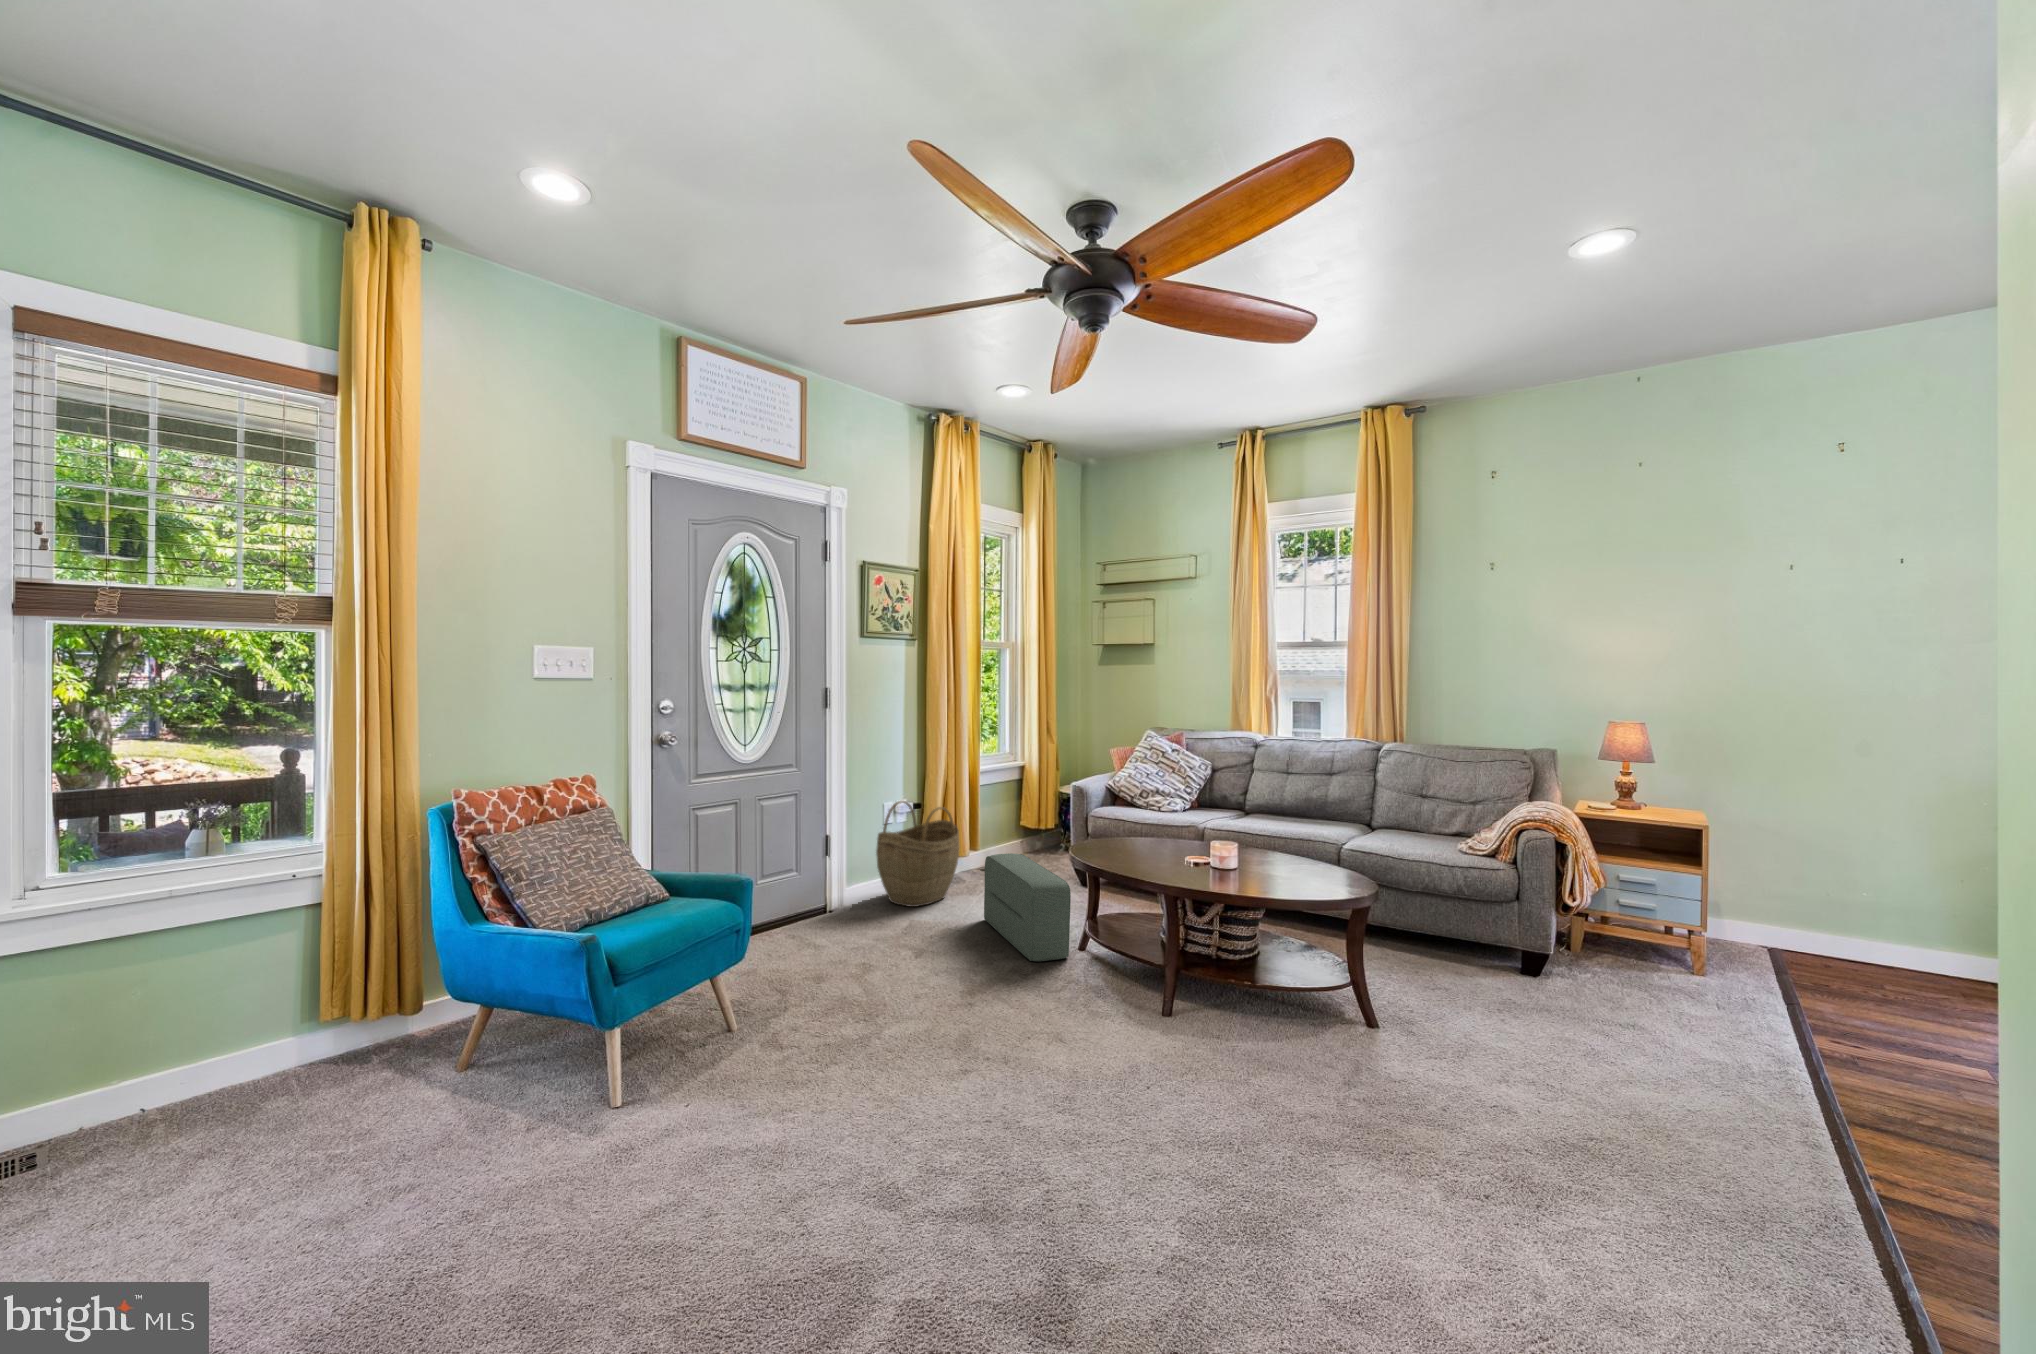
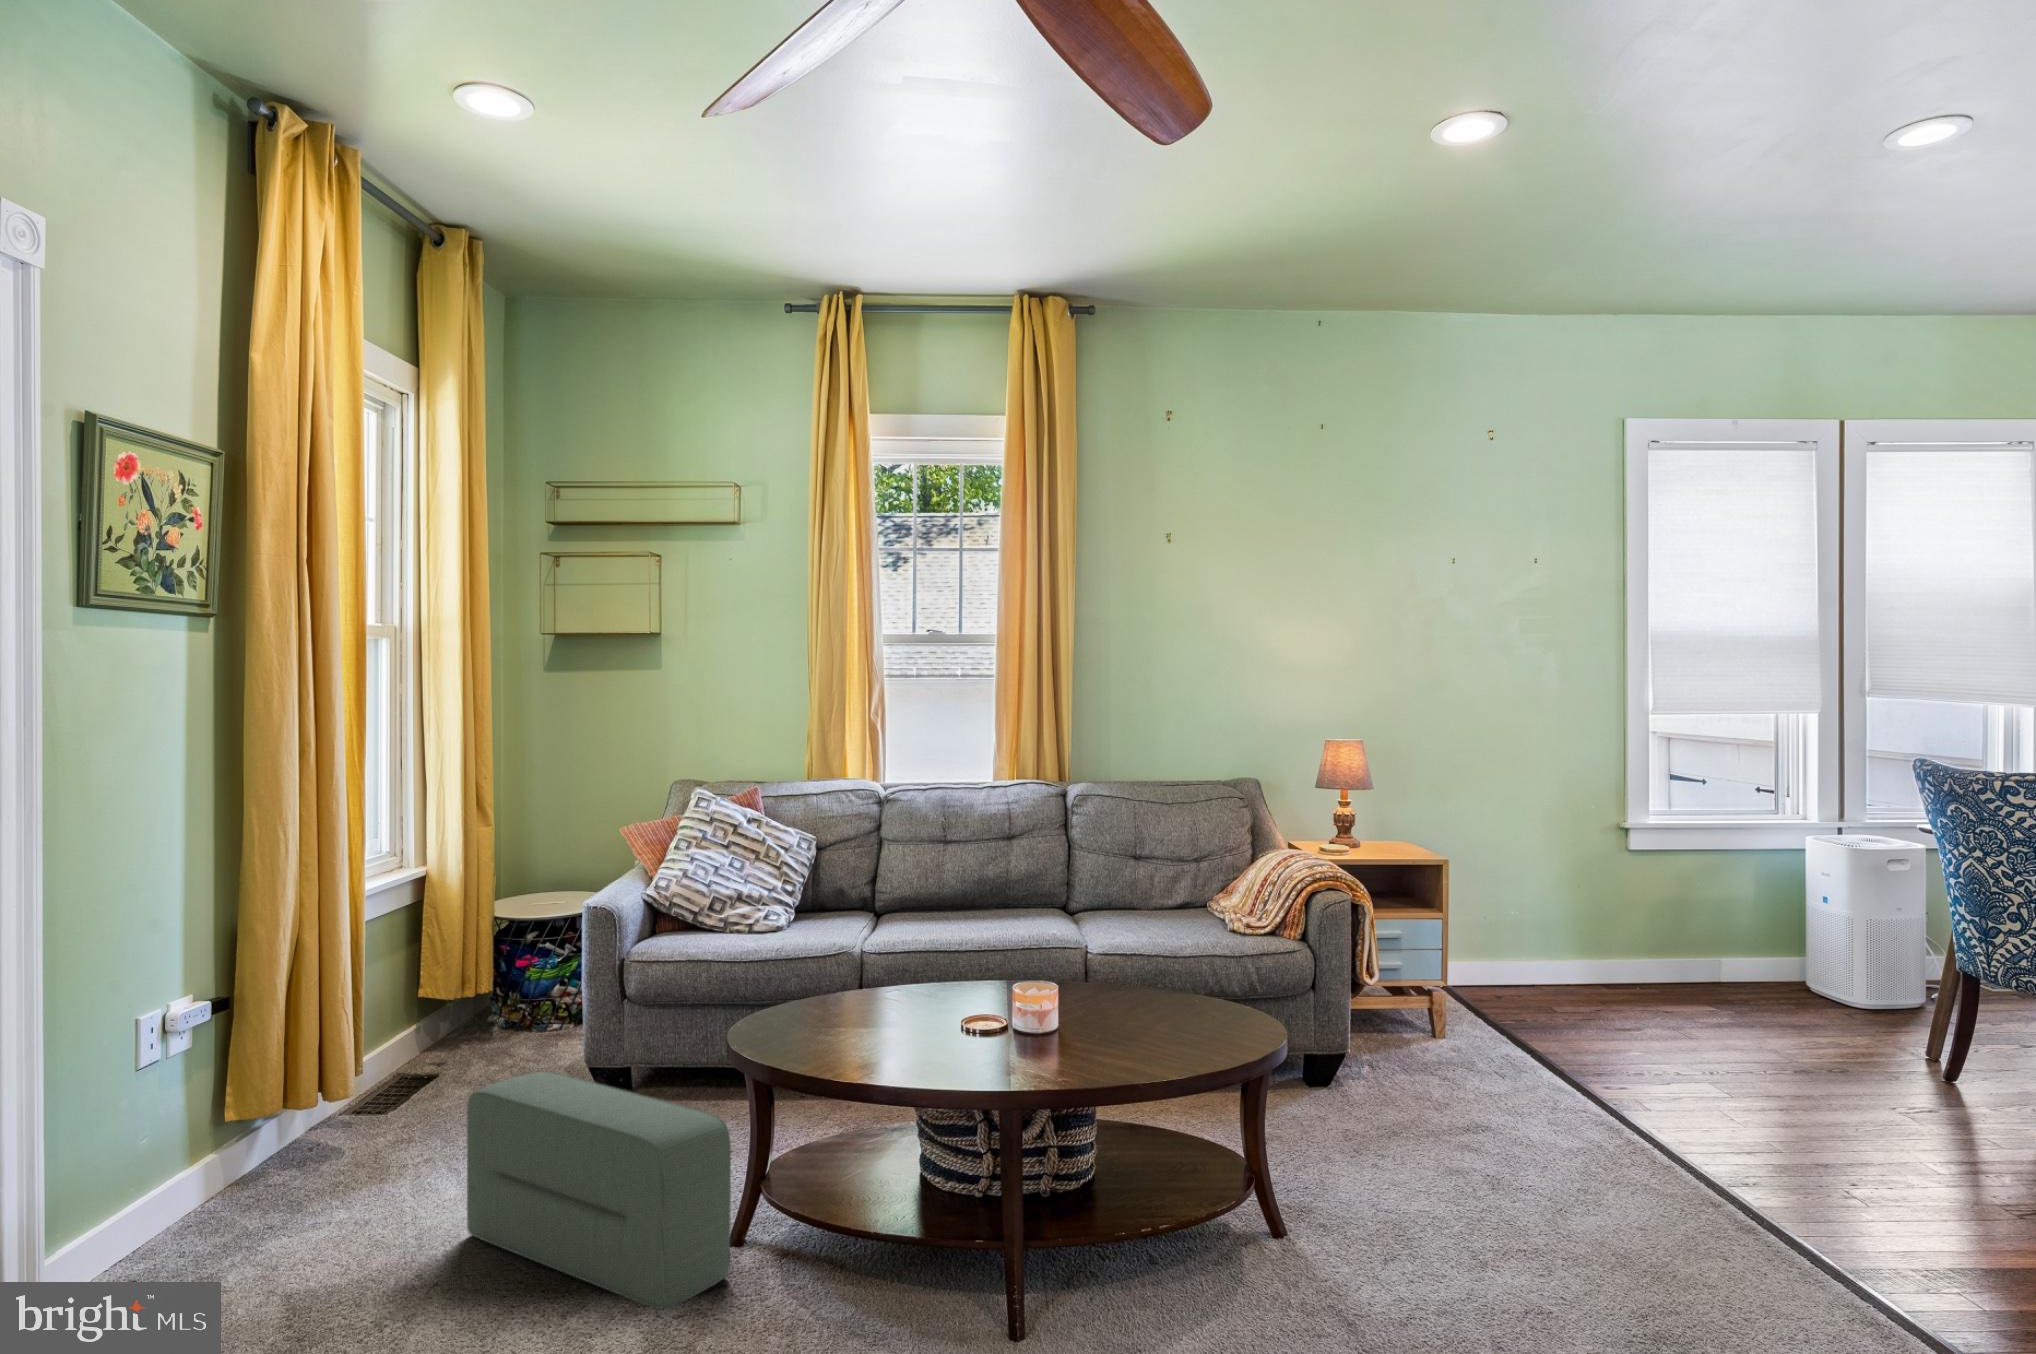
woven basket: present [876,801,960,907] -> none [144,997,363,1255]

